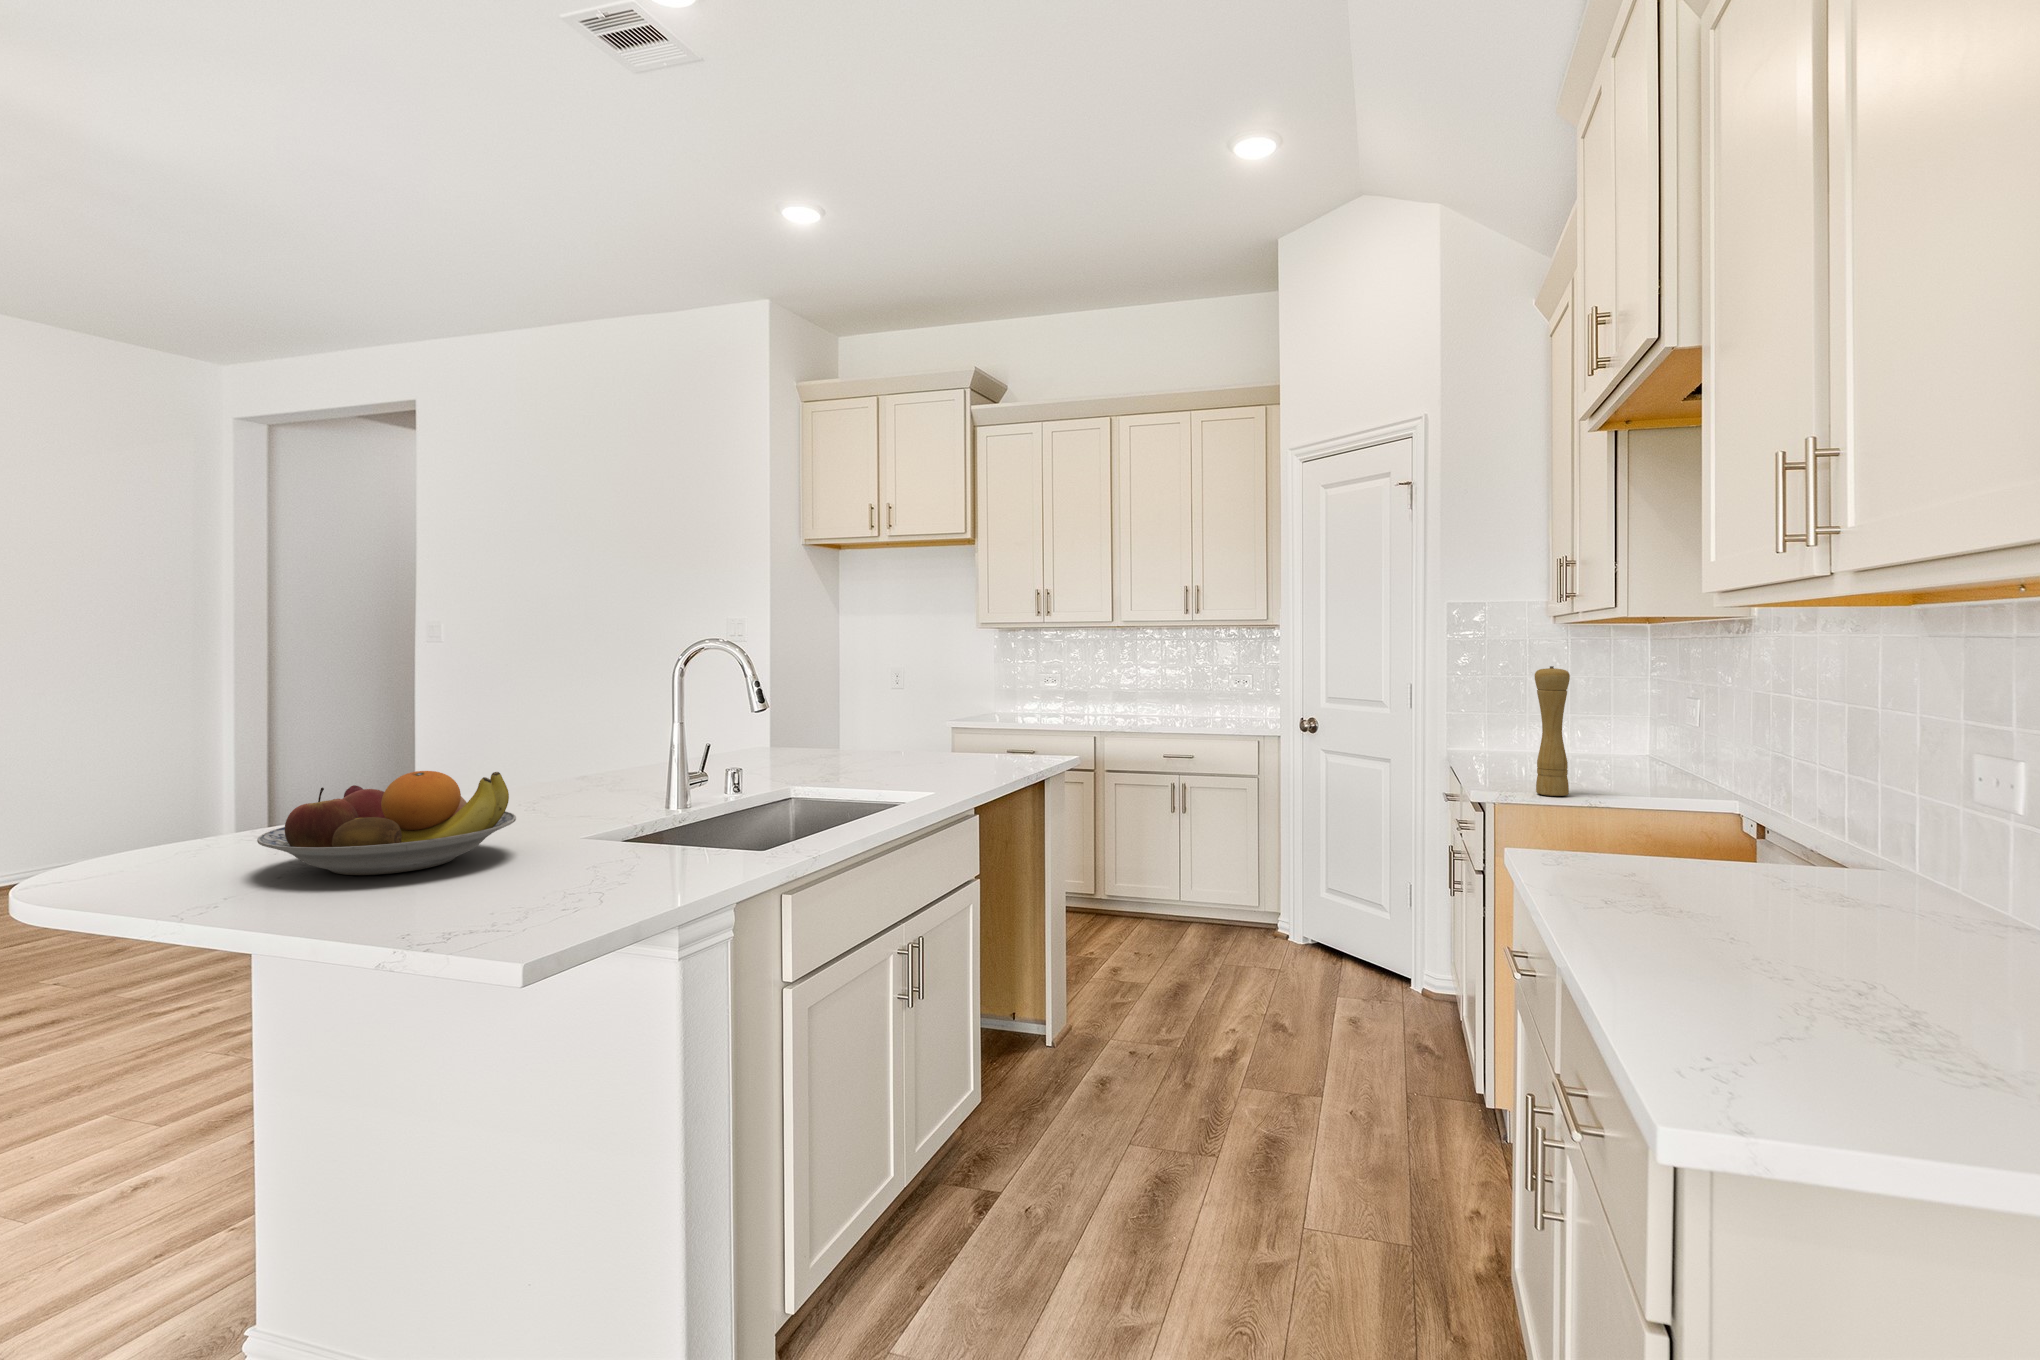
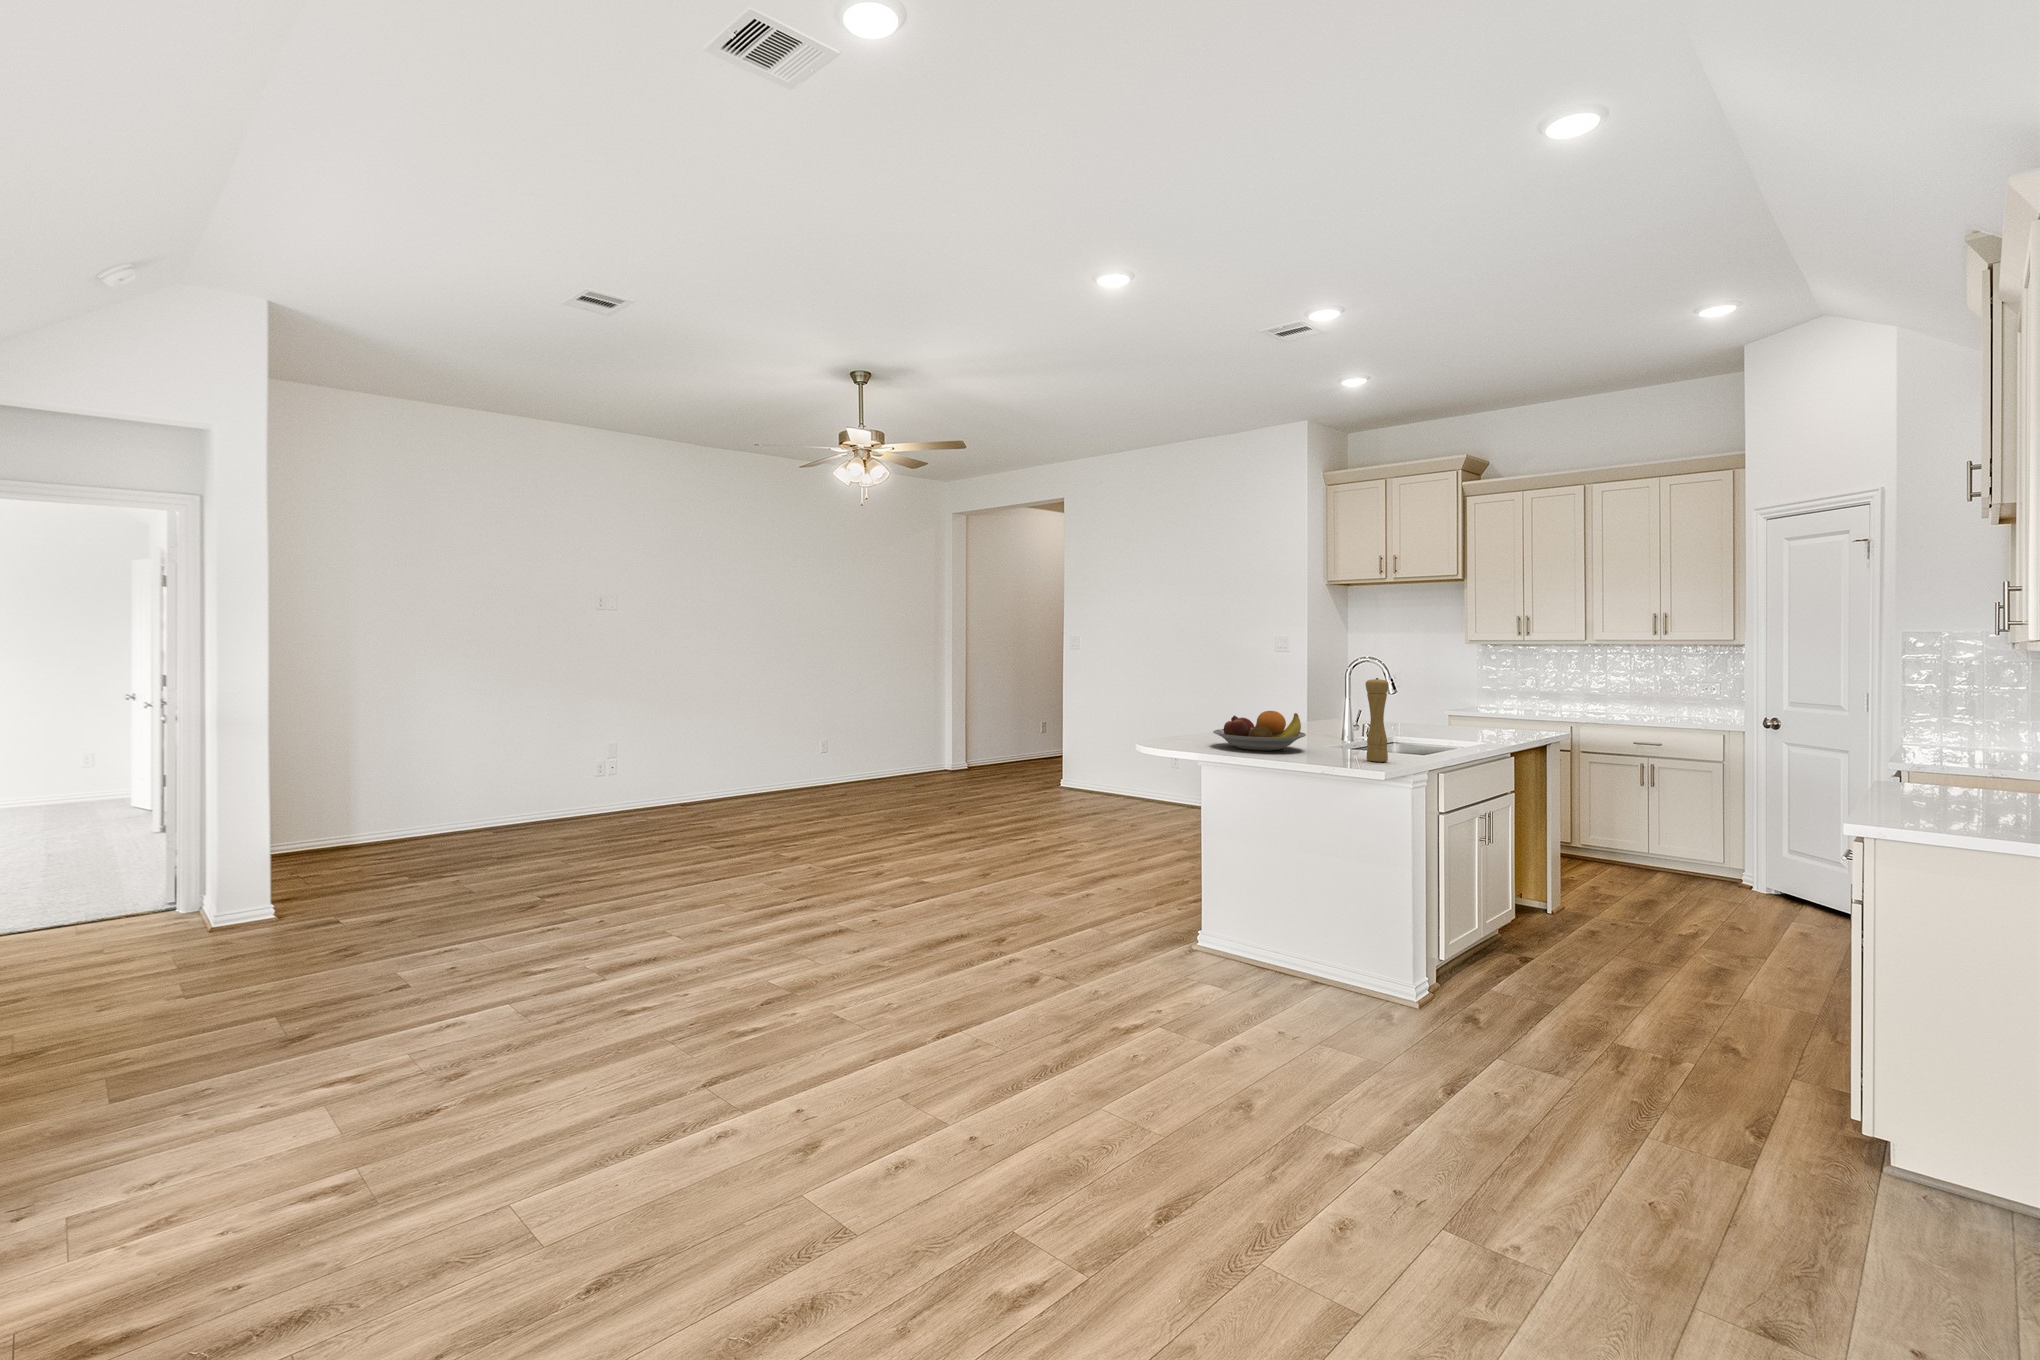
pepper mill: present [1535,666,1570,796] -> present [1365,678,1389,762]

